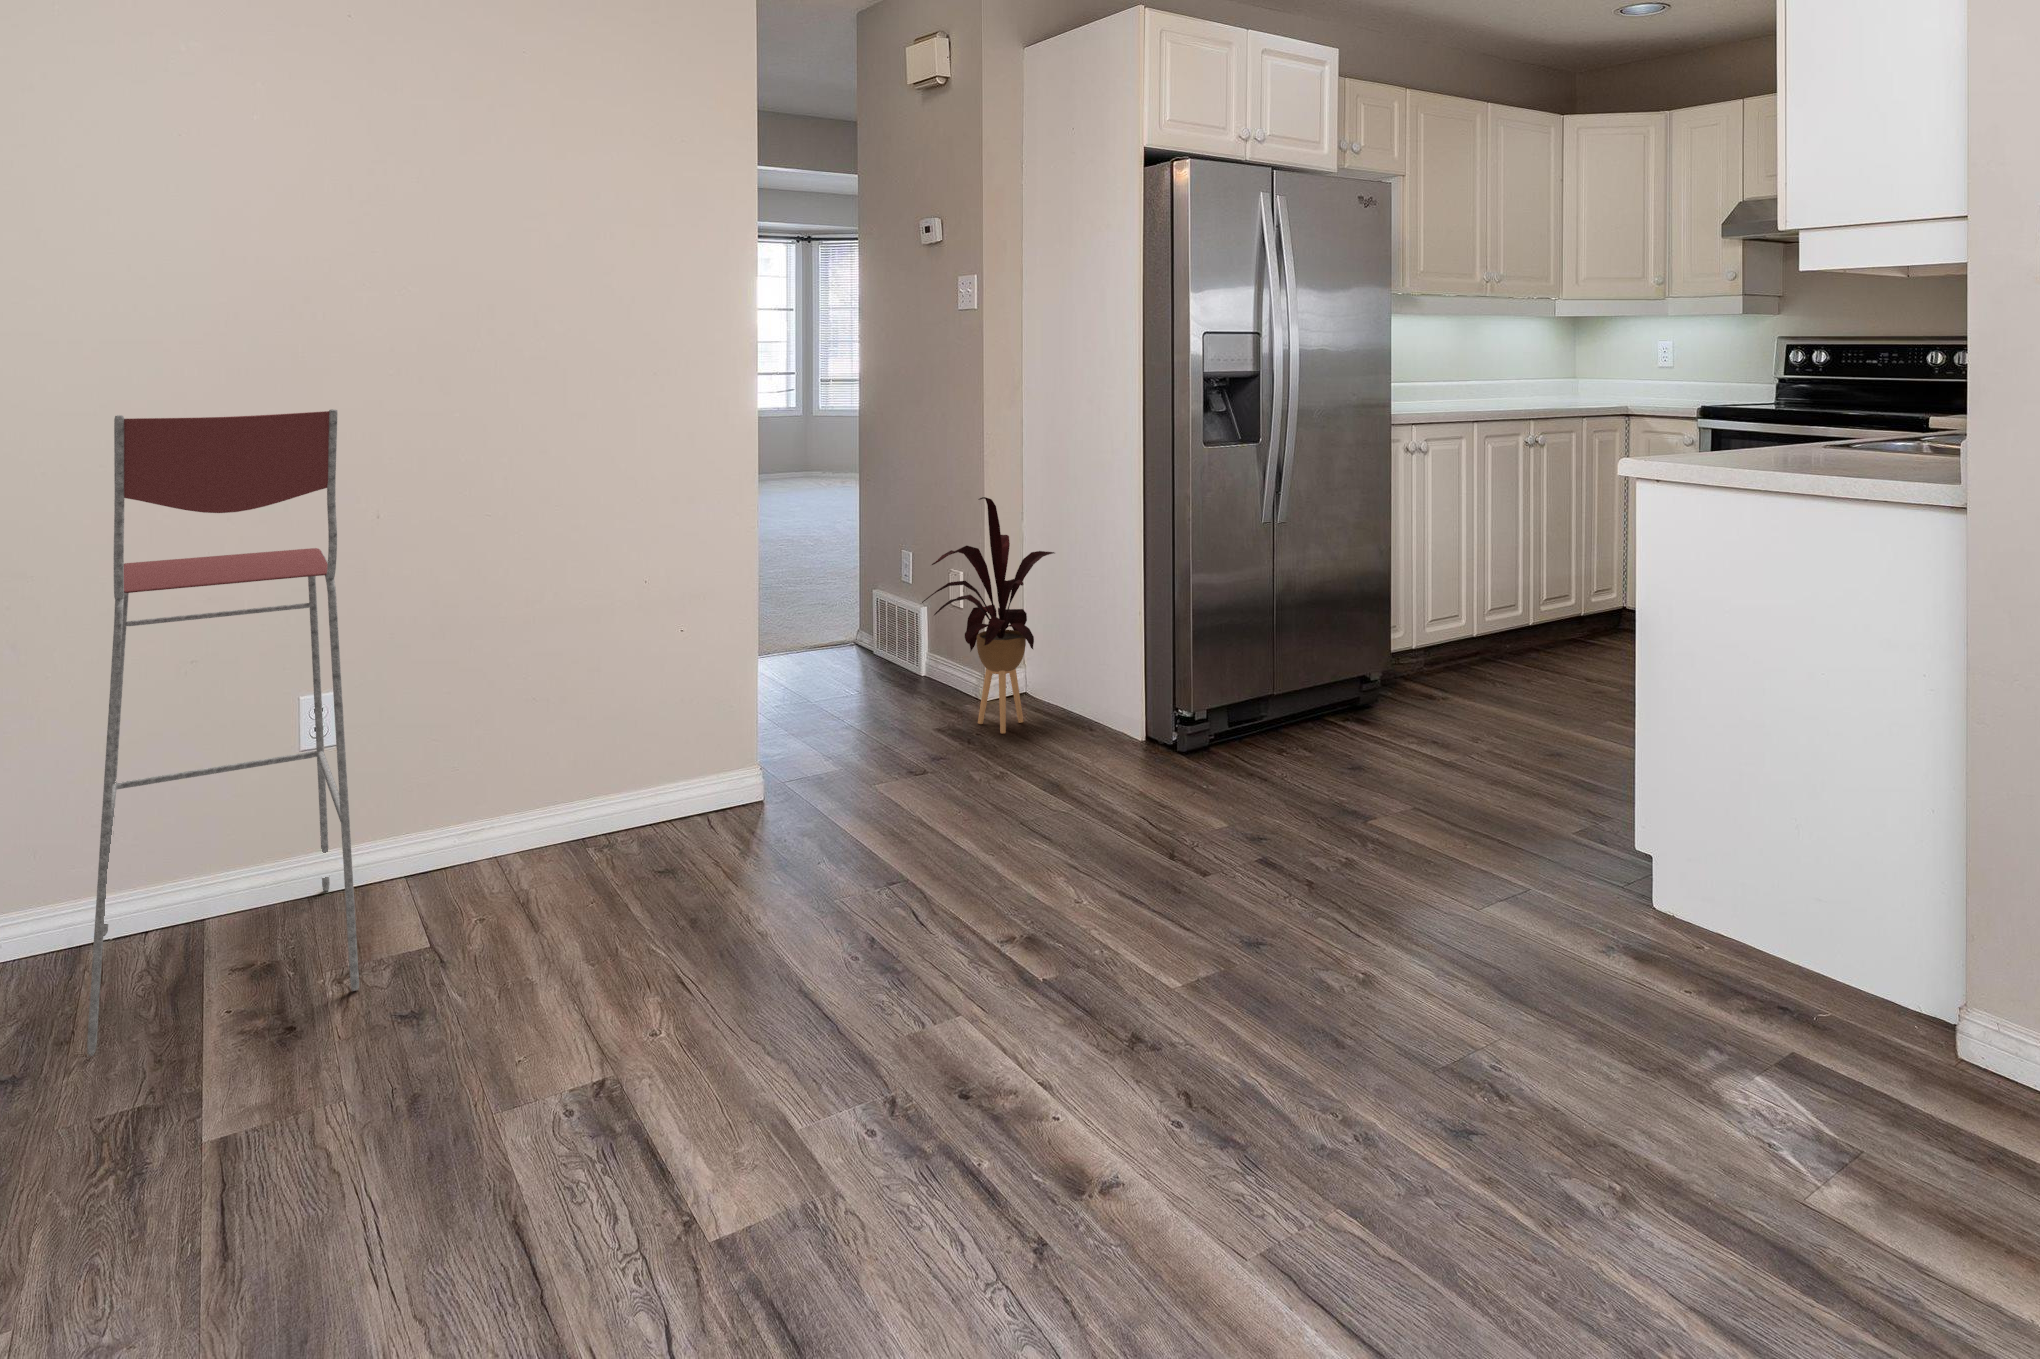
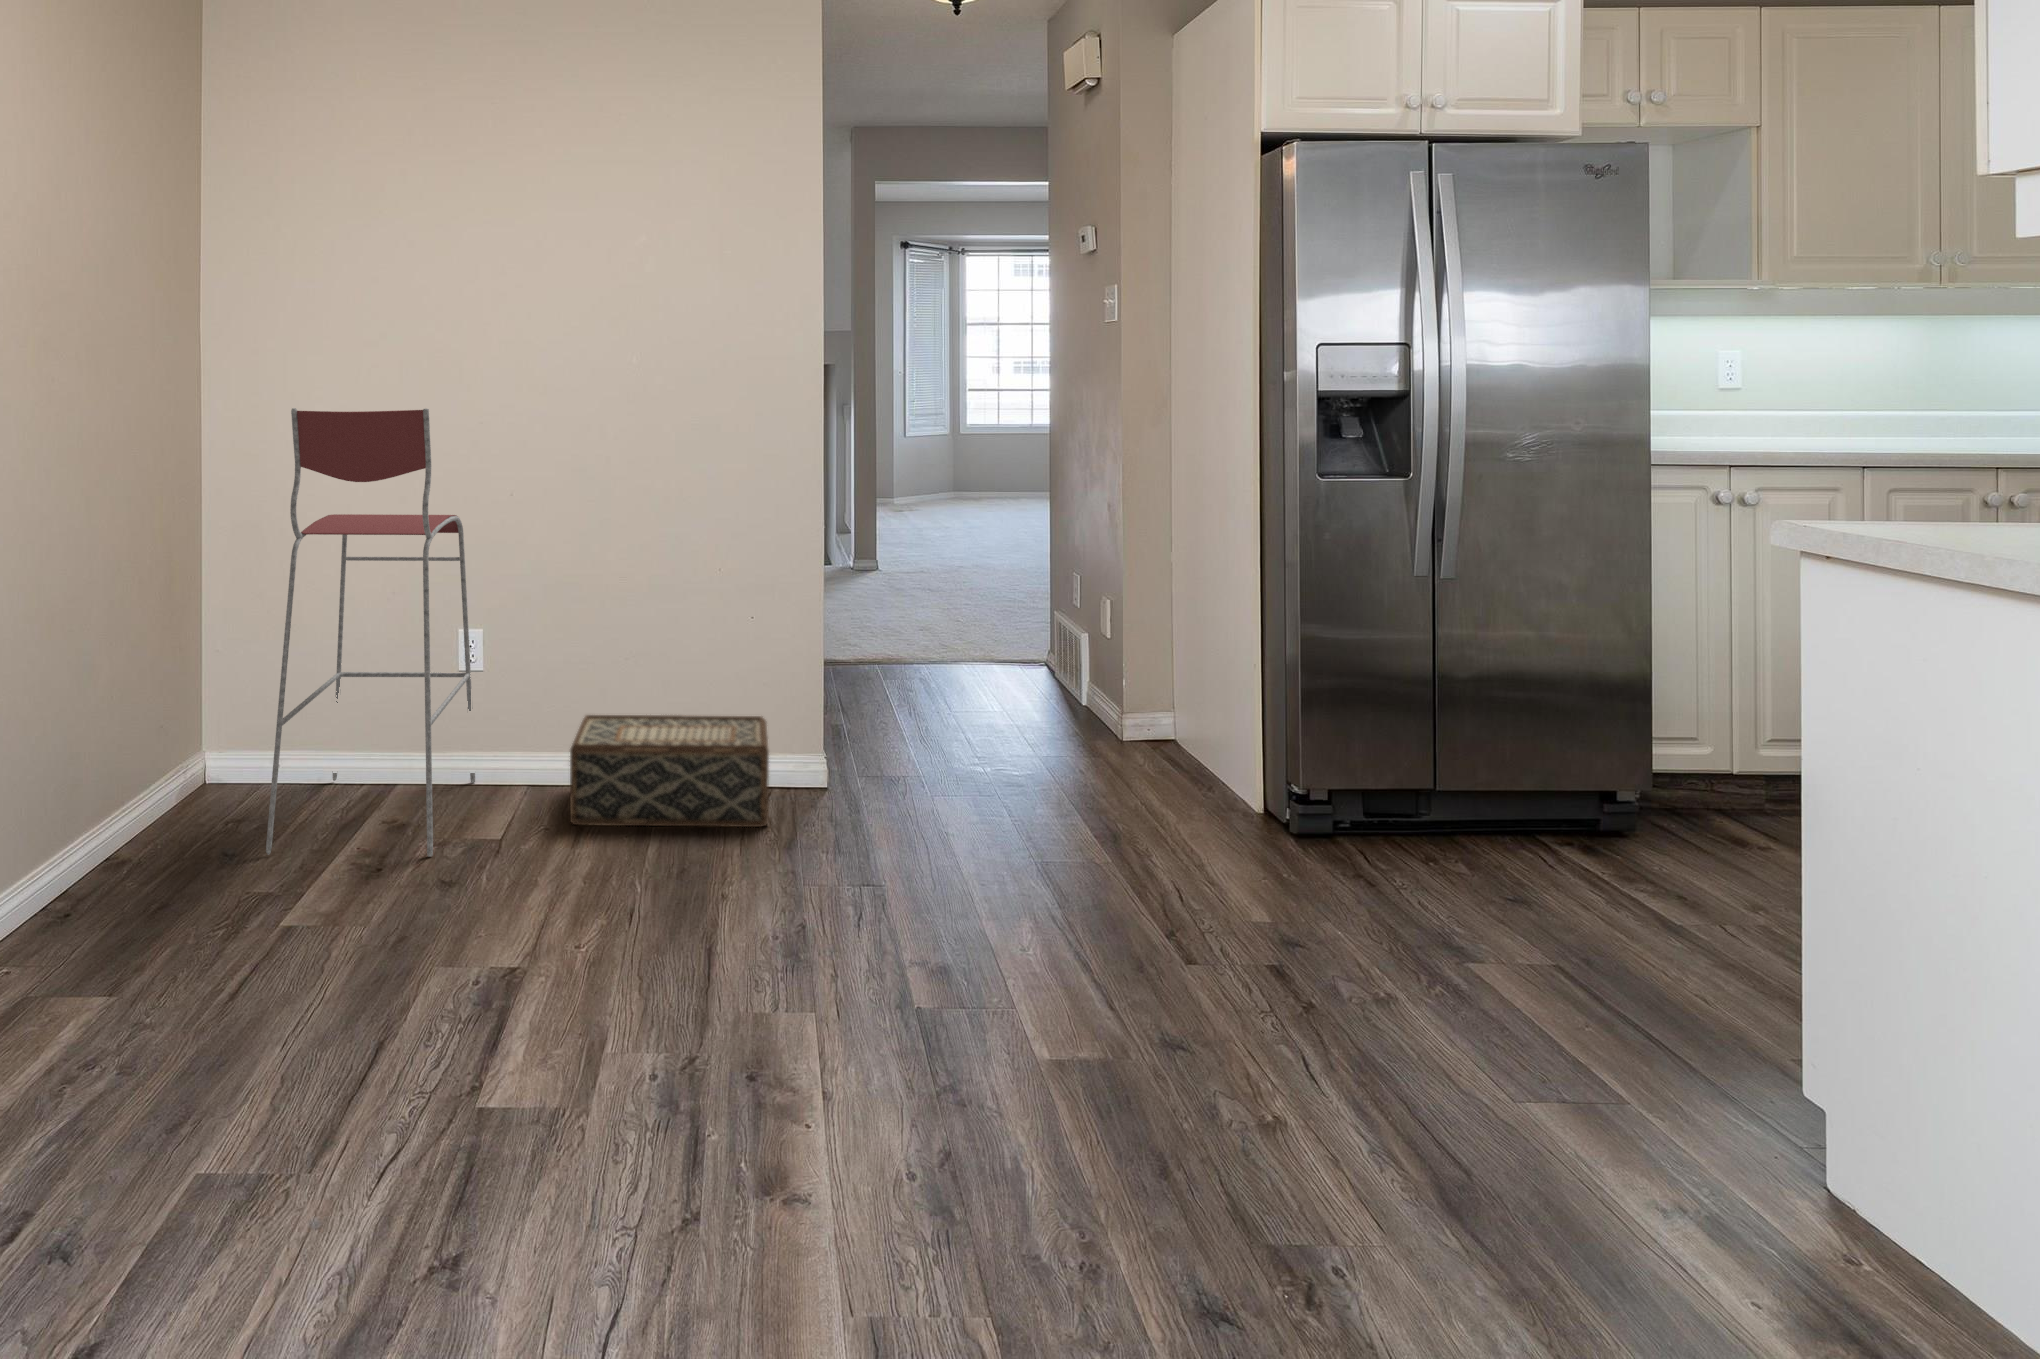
house plant: present [922,497,1054,733] -> none [1022,521,1188,774]
woven basket: none [484,737,741,906] -> present [570,715,769,827]

